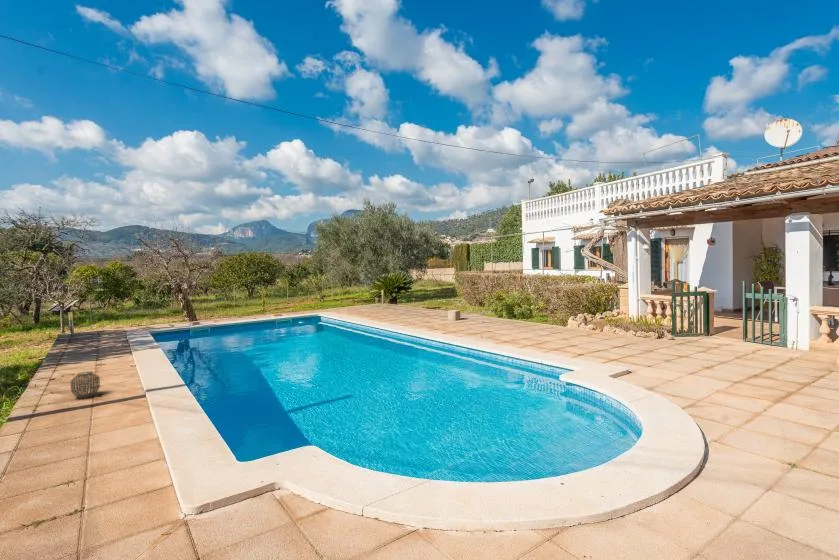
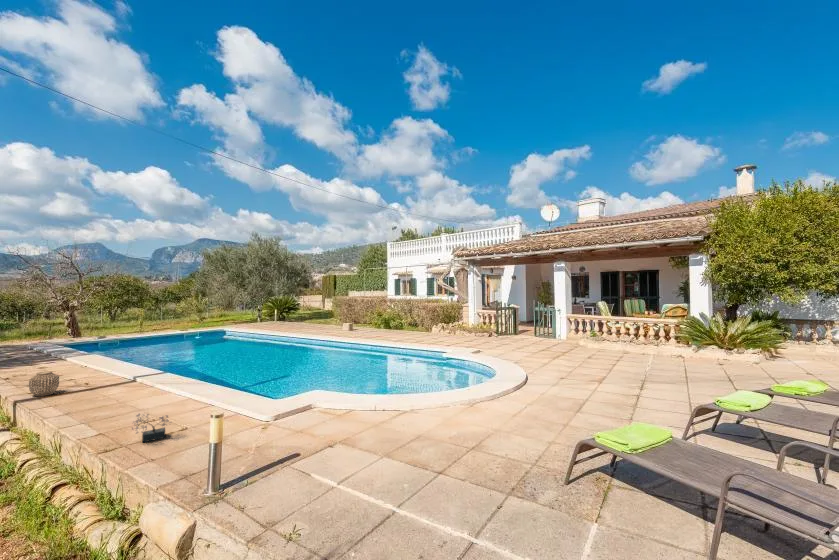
decorative plant: none [48,461,105,504] -> present [132,414,171,442]

